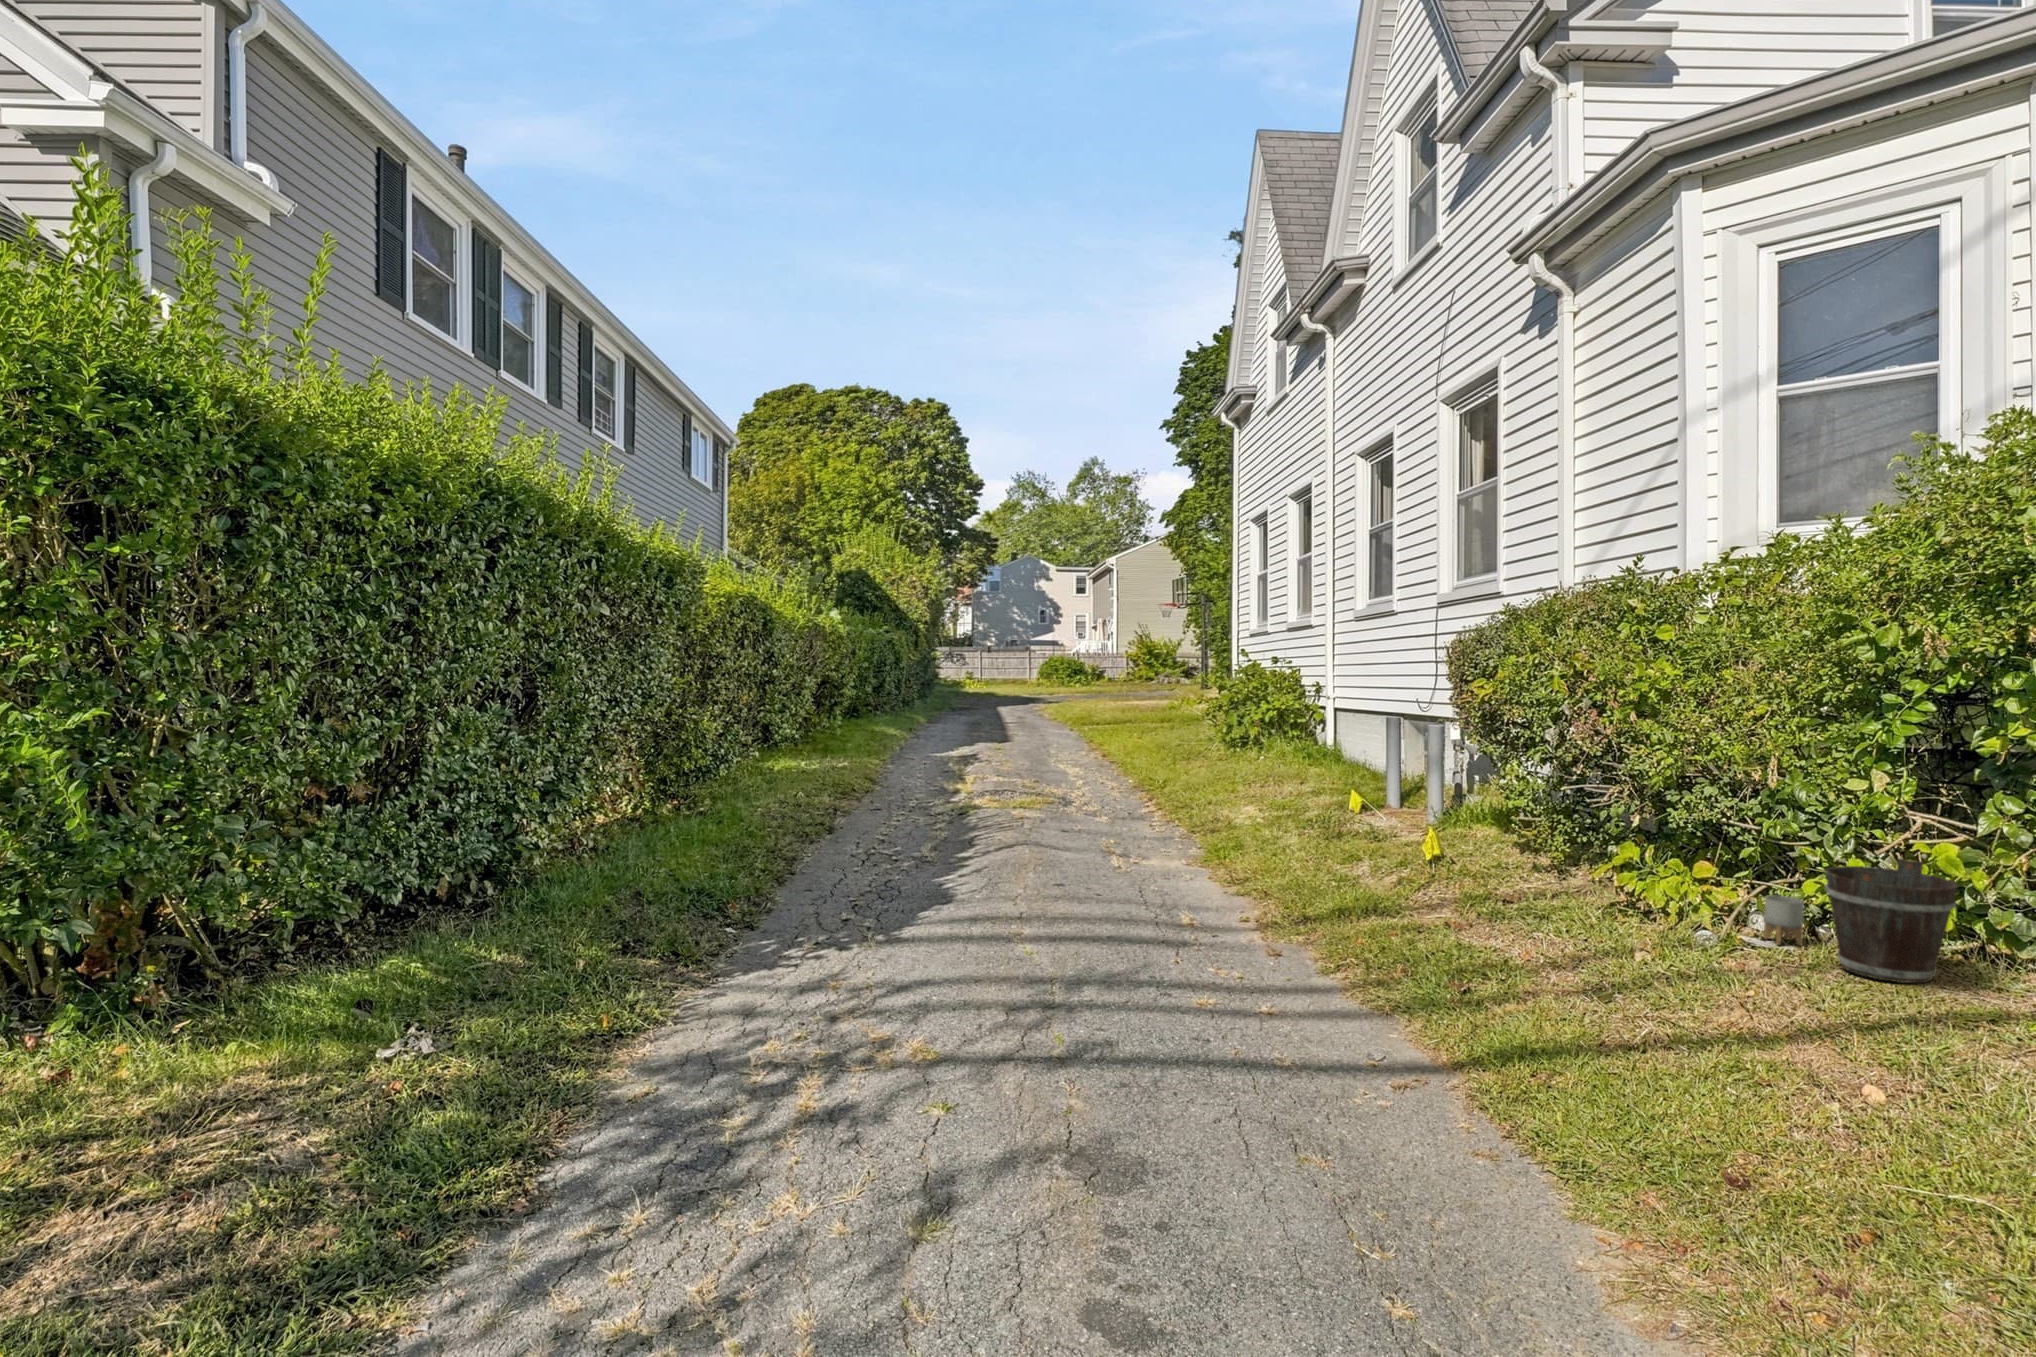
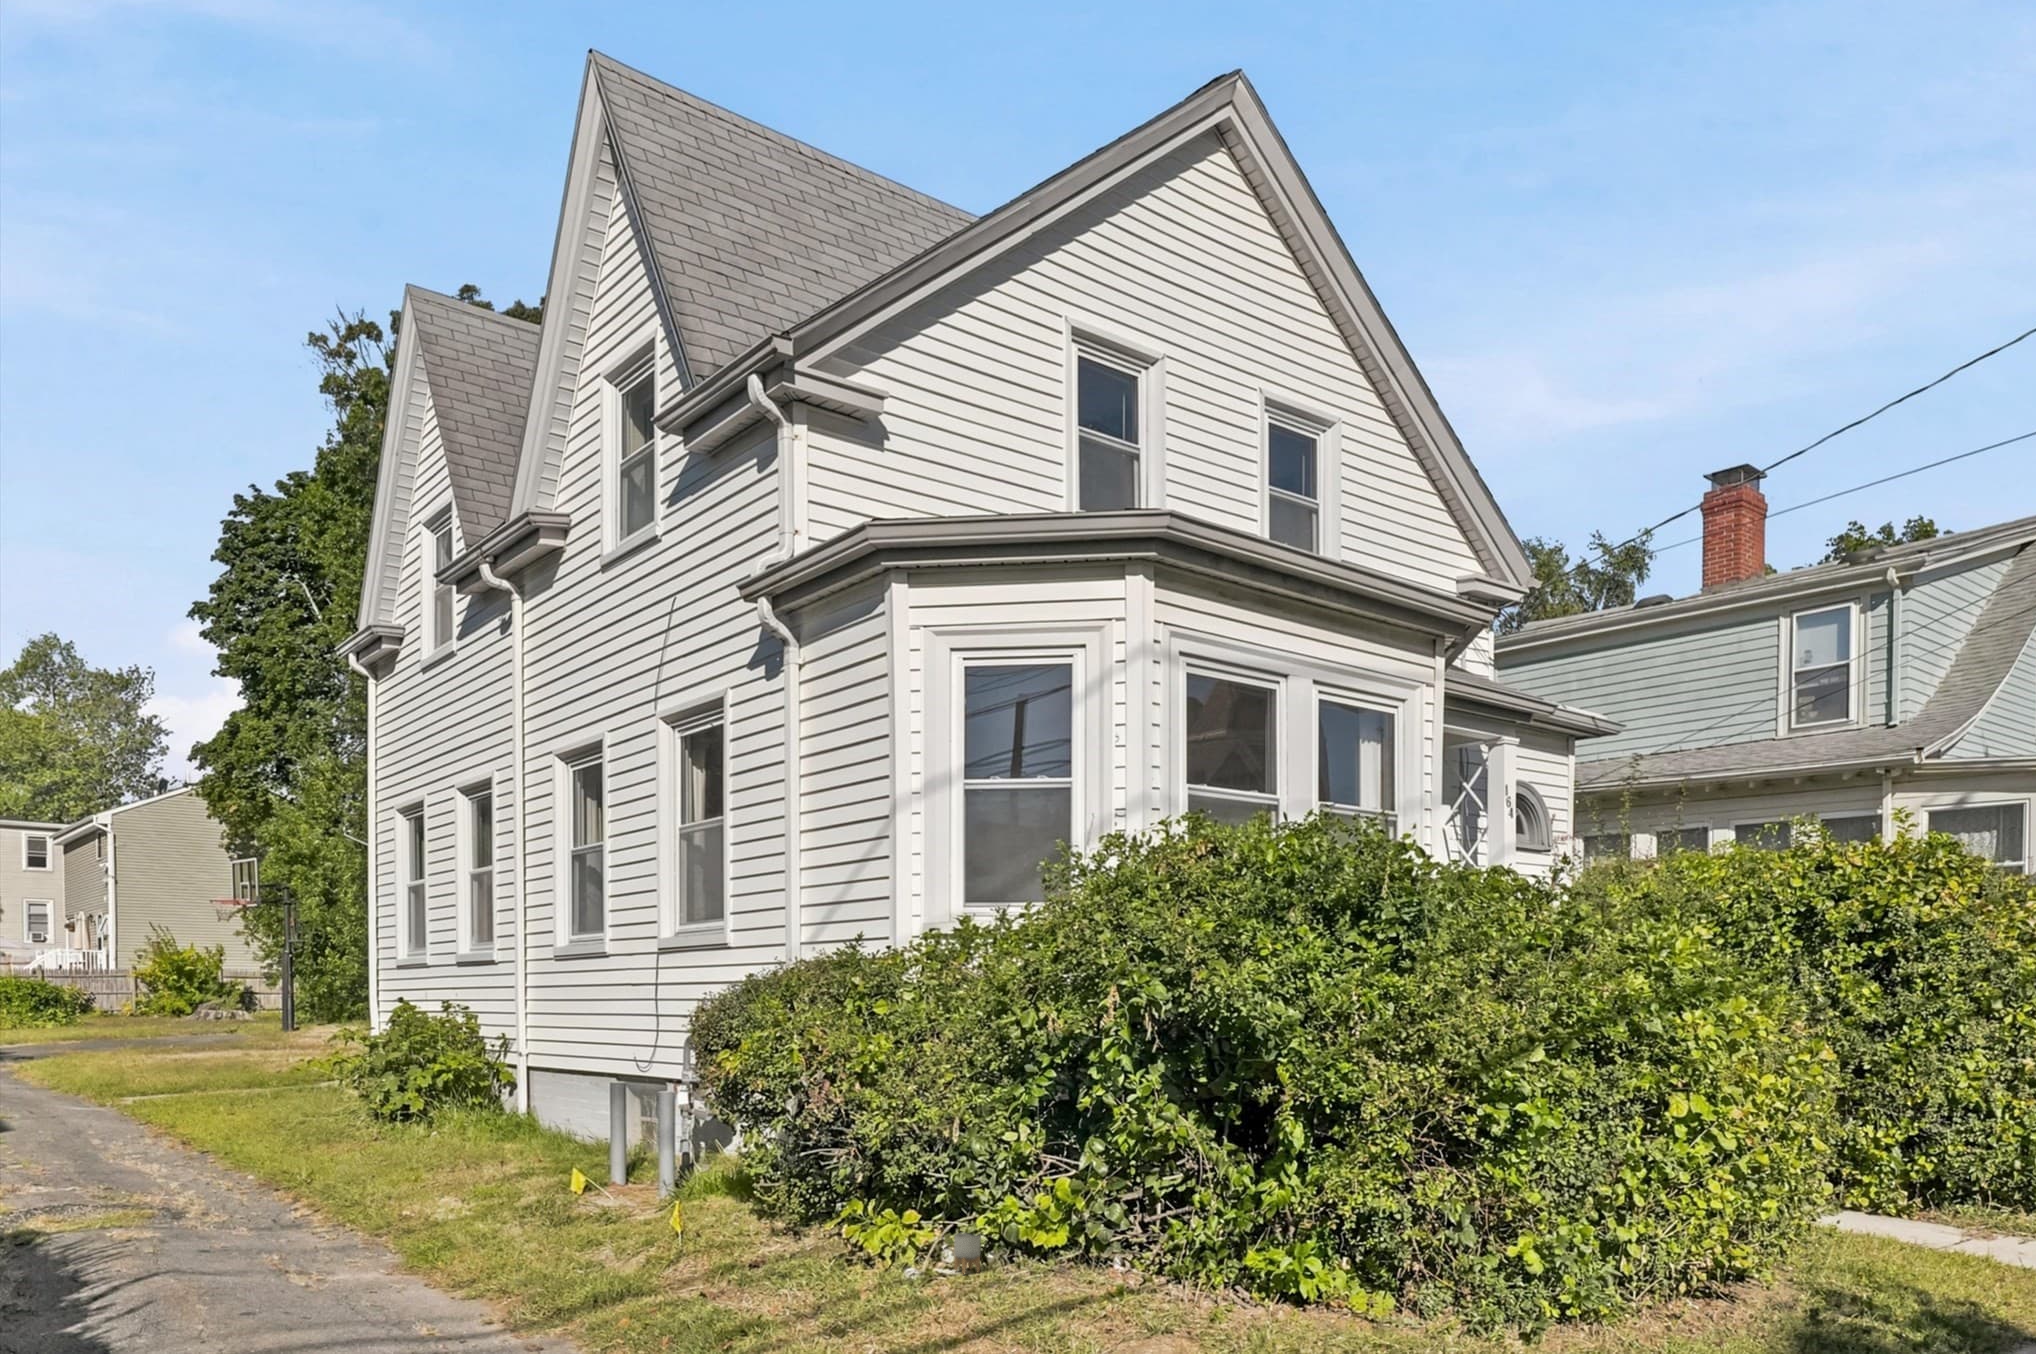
bucket: present [1825,858,1958,983] -> none [991,1190,1070,1288]

